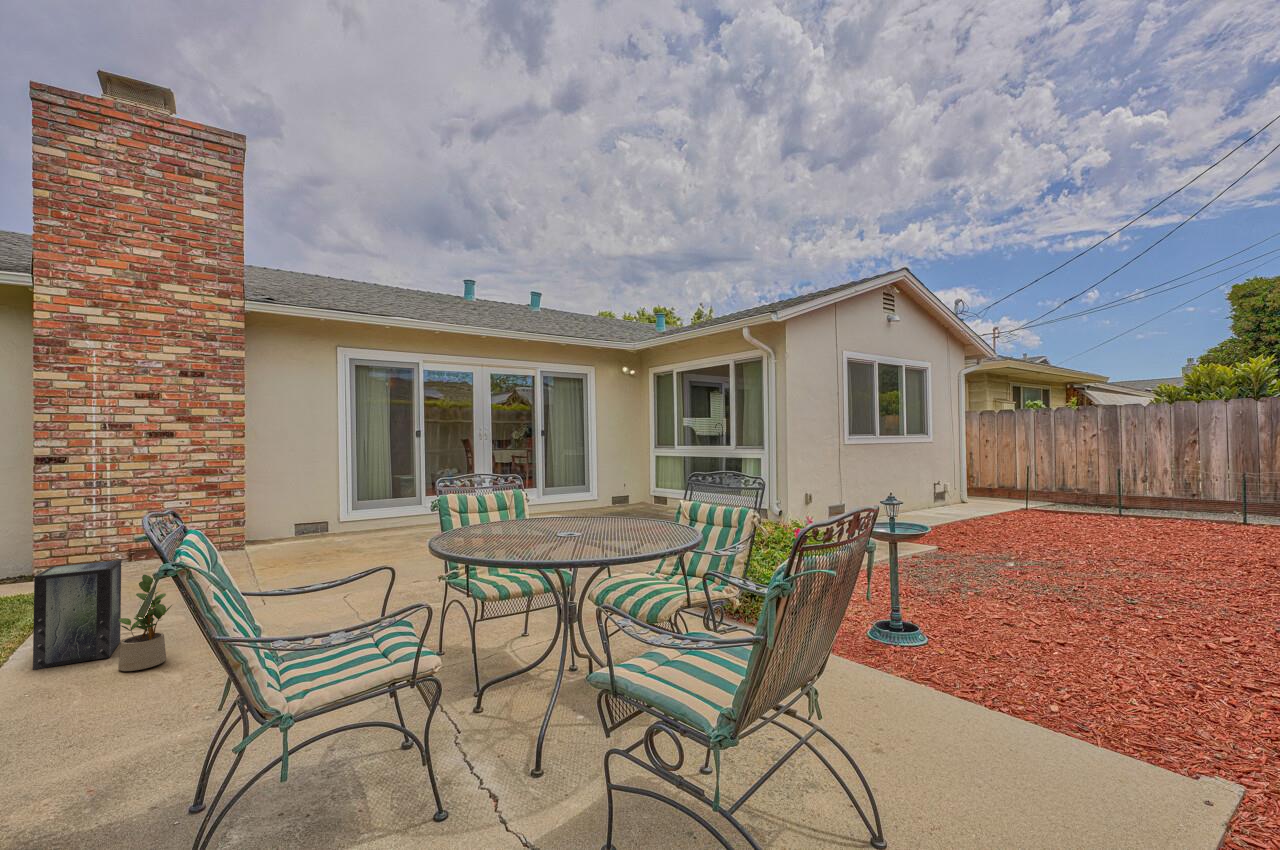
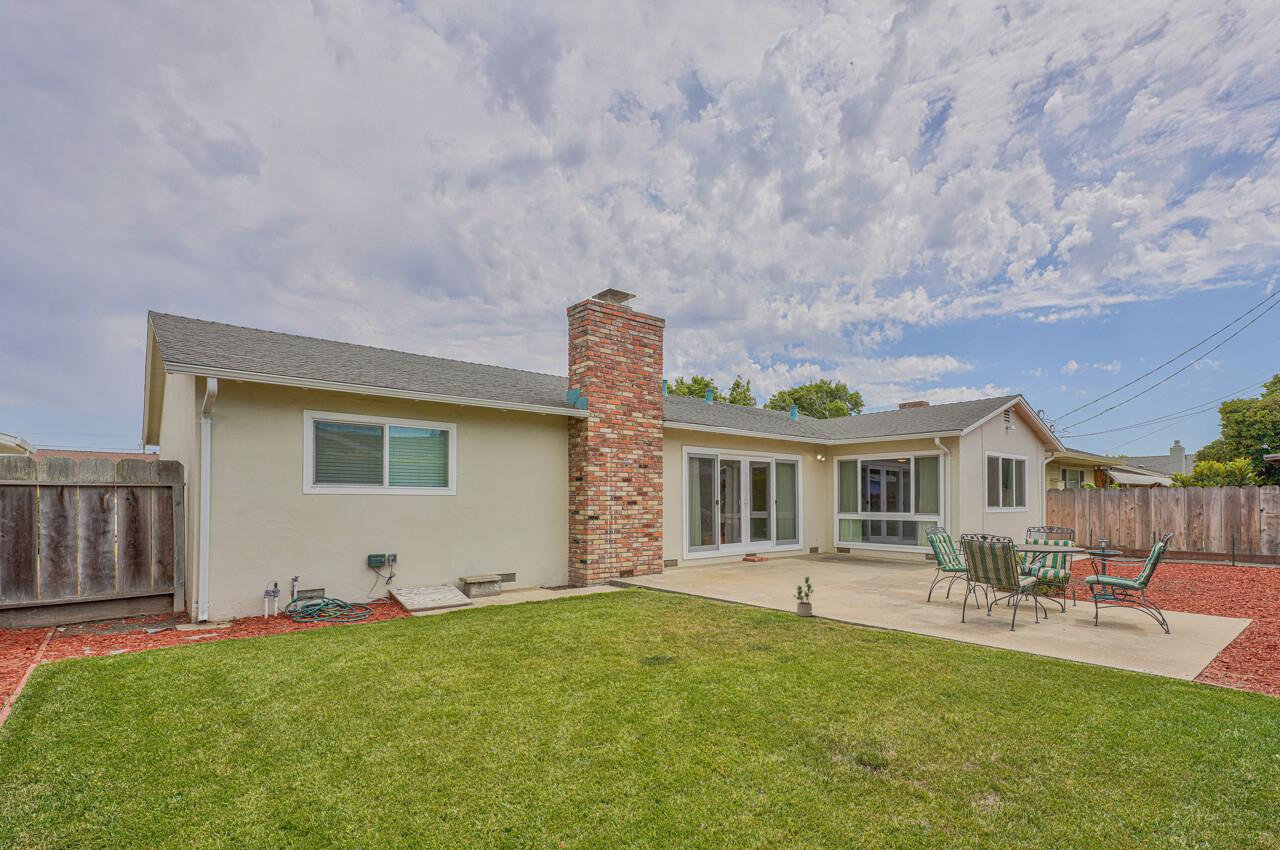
storage box: present [33,560,121,670] -> none [749,571,782,616]

